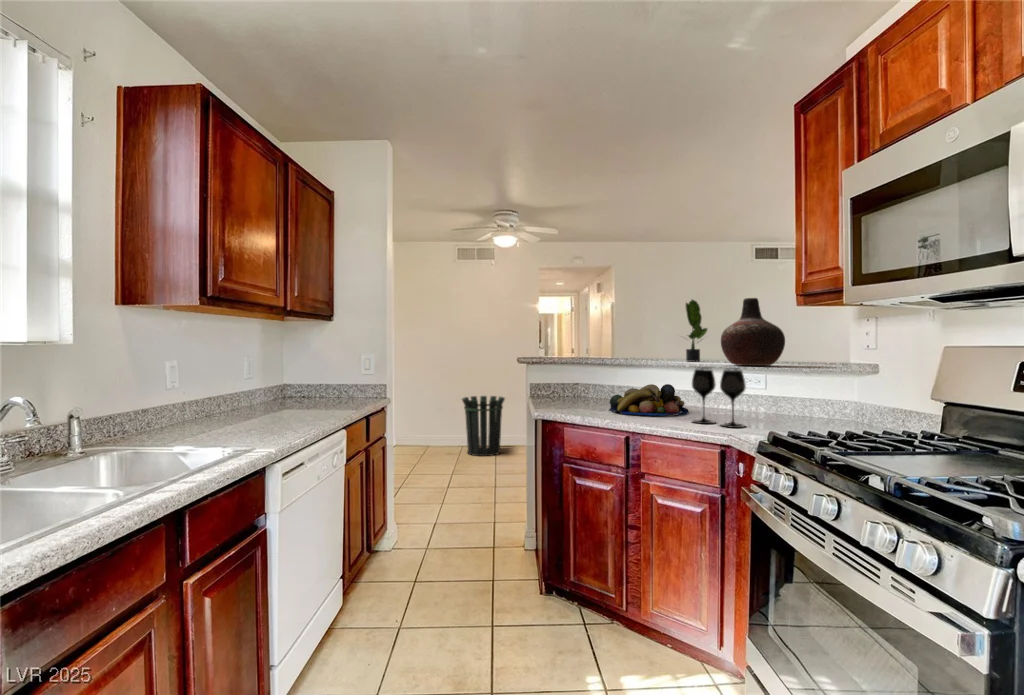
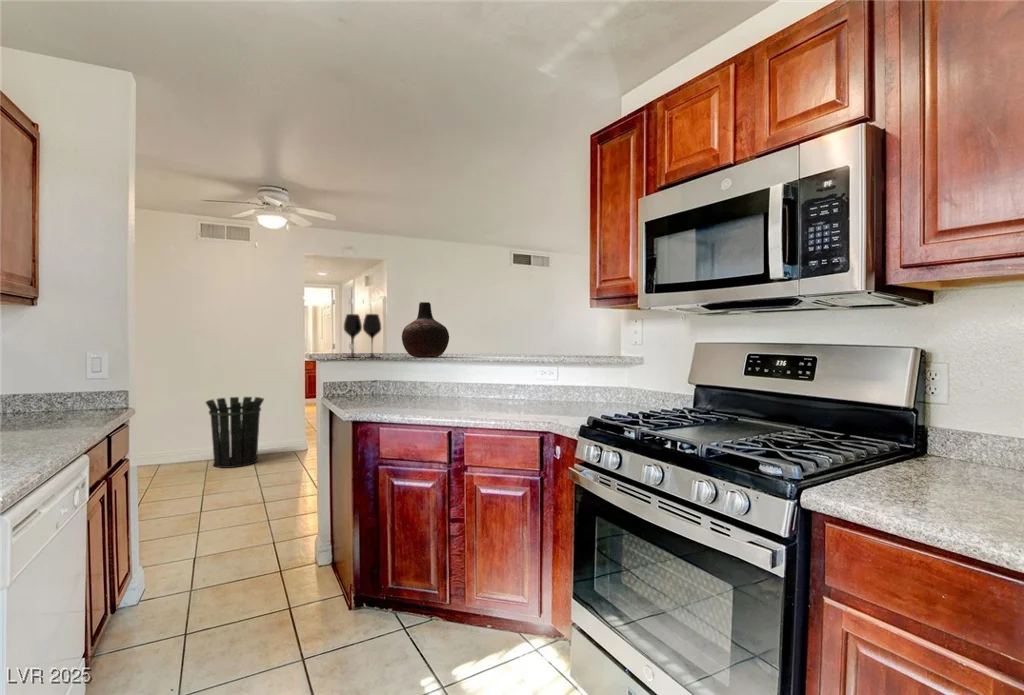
vase: present [721,298,785,366] -> present [402,302,449,357]
potted plant: present [686,300,707,362] -> none [473,297,505,356]
wine glass: present [692,367,746,428] -> present [344,314,381,358]
fruit bowl: present [609,384,689,416] -> none [422,378,498,409]

